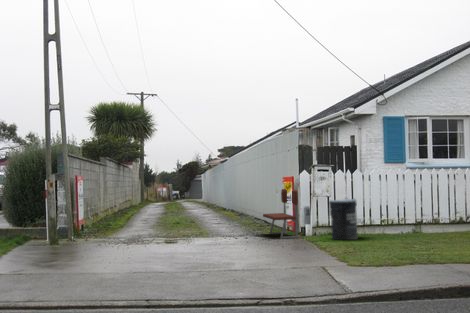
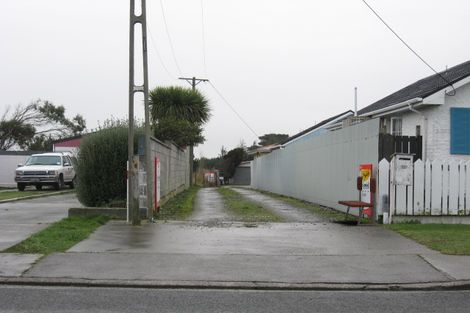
trash can: present [329,199,358,240] -> none [408,187,437,229]

